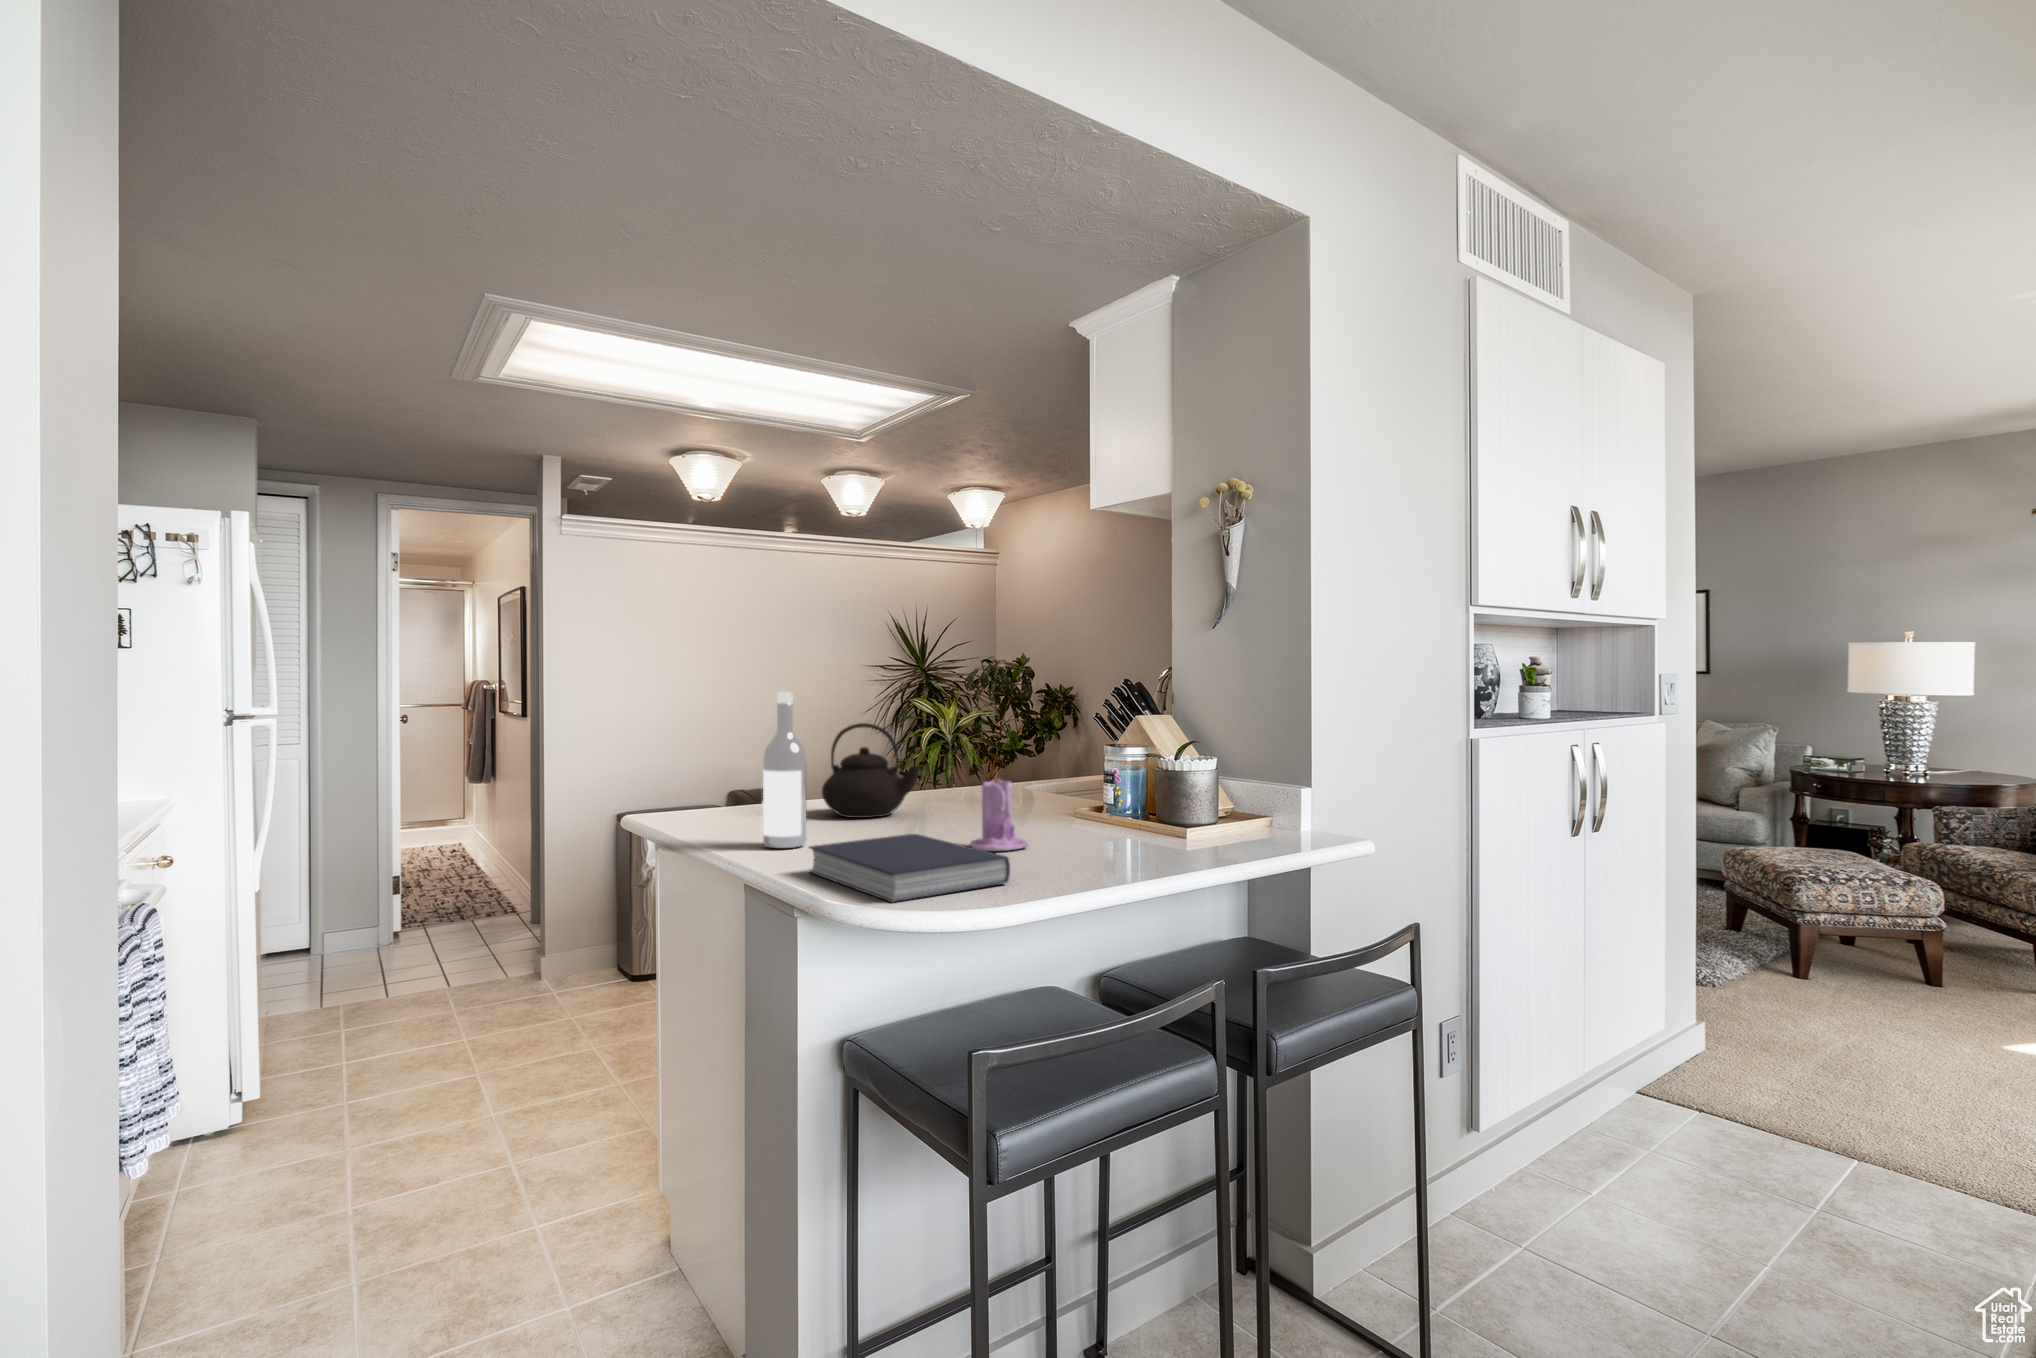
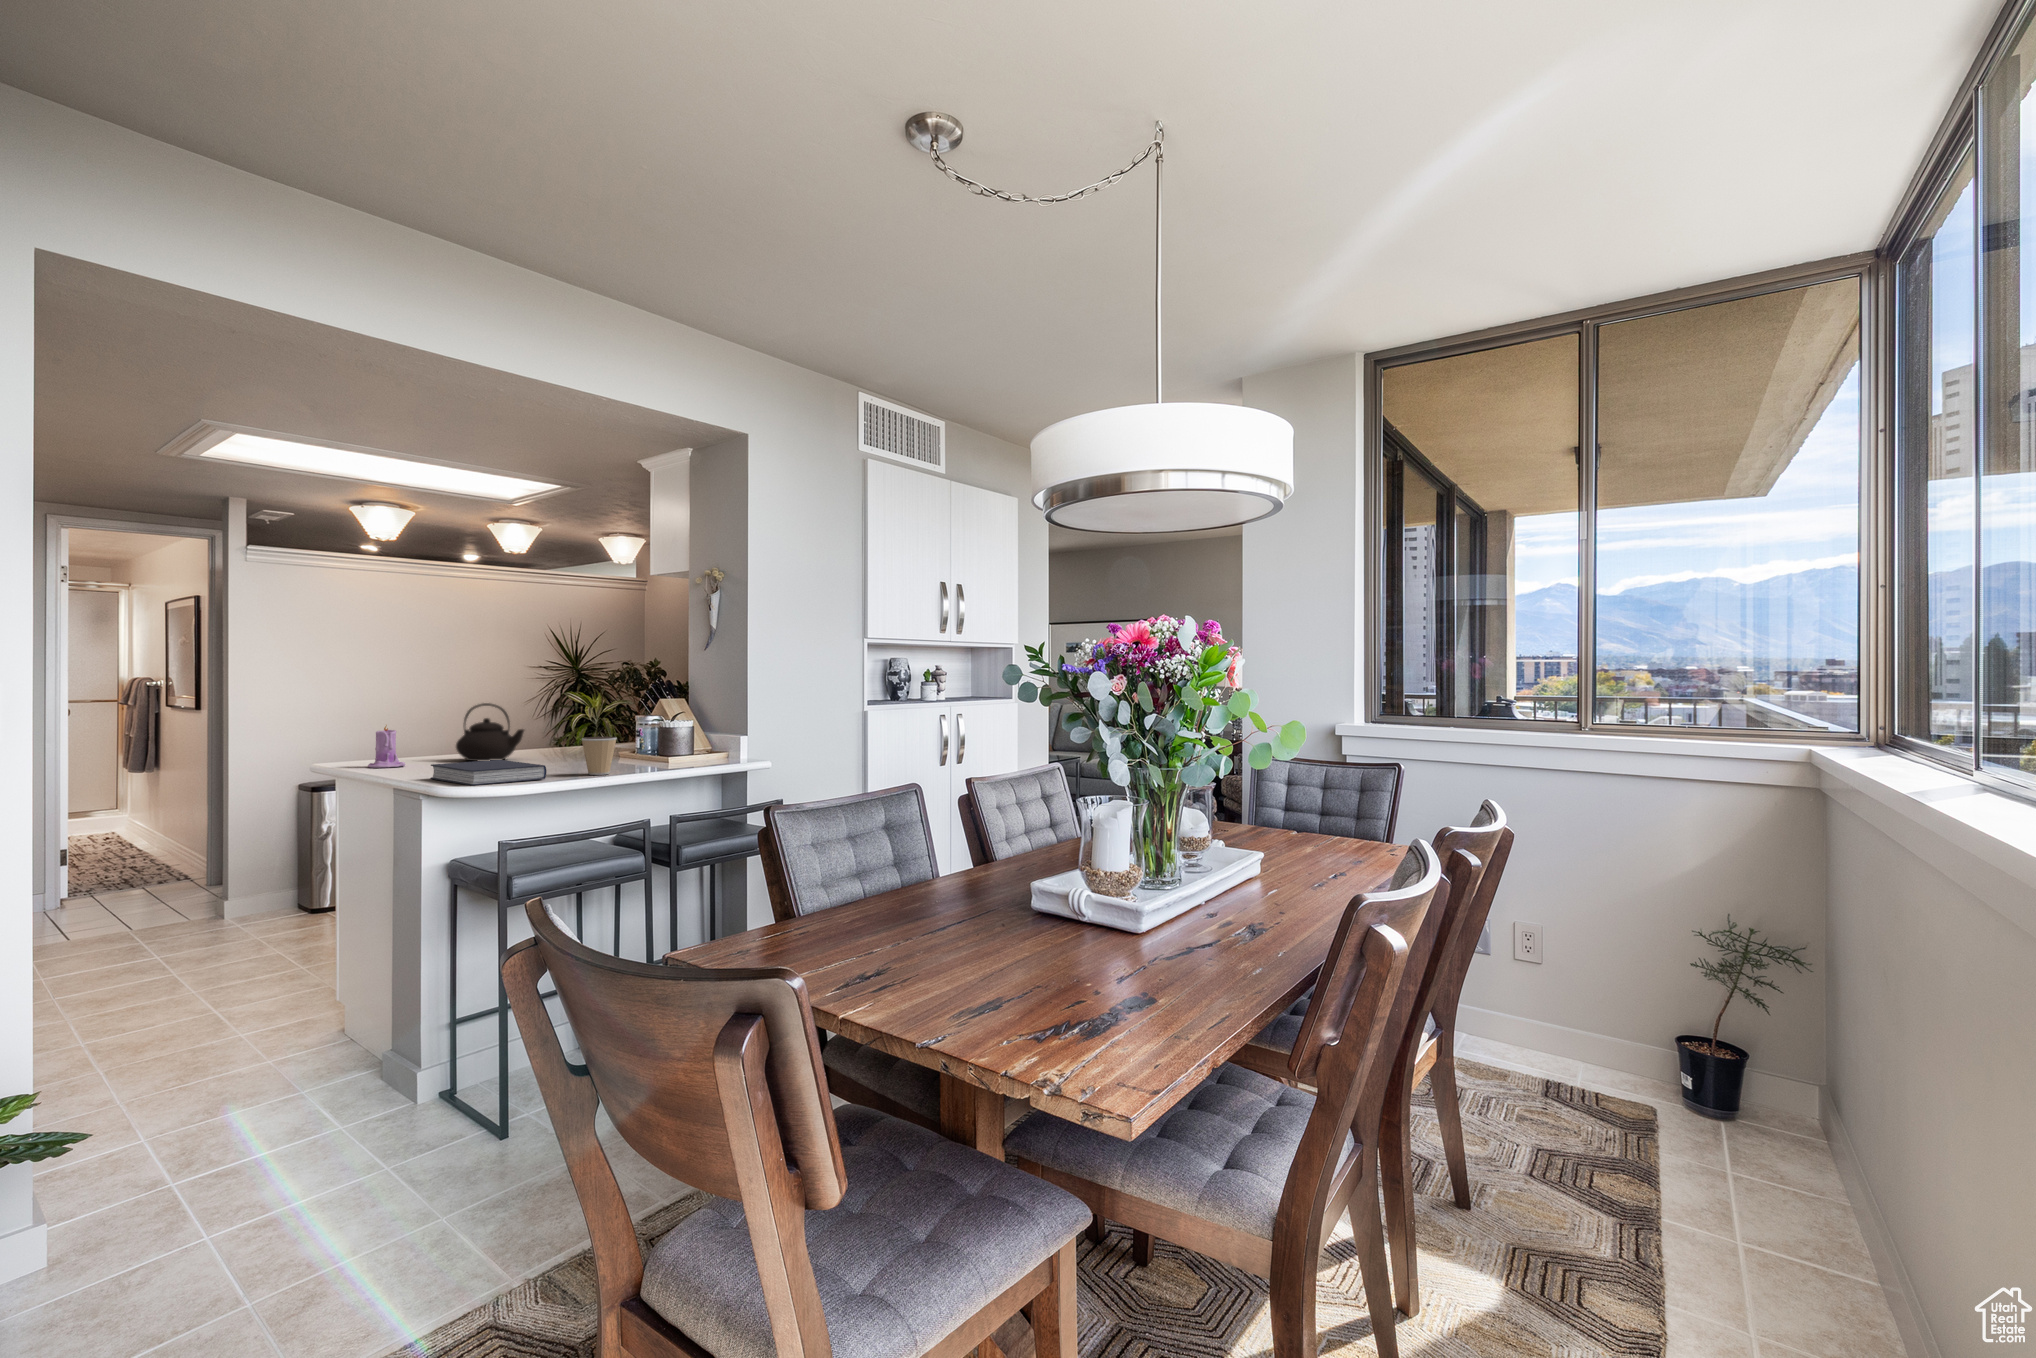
wine bottle: present [762,692,806,848] -> none [407,682,436,772]
candle: present [970,776,1029,851] -> present [368,725,405,768]
coffee cup: none [1054,794,1116,870] -> present [581,737,617,775]

